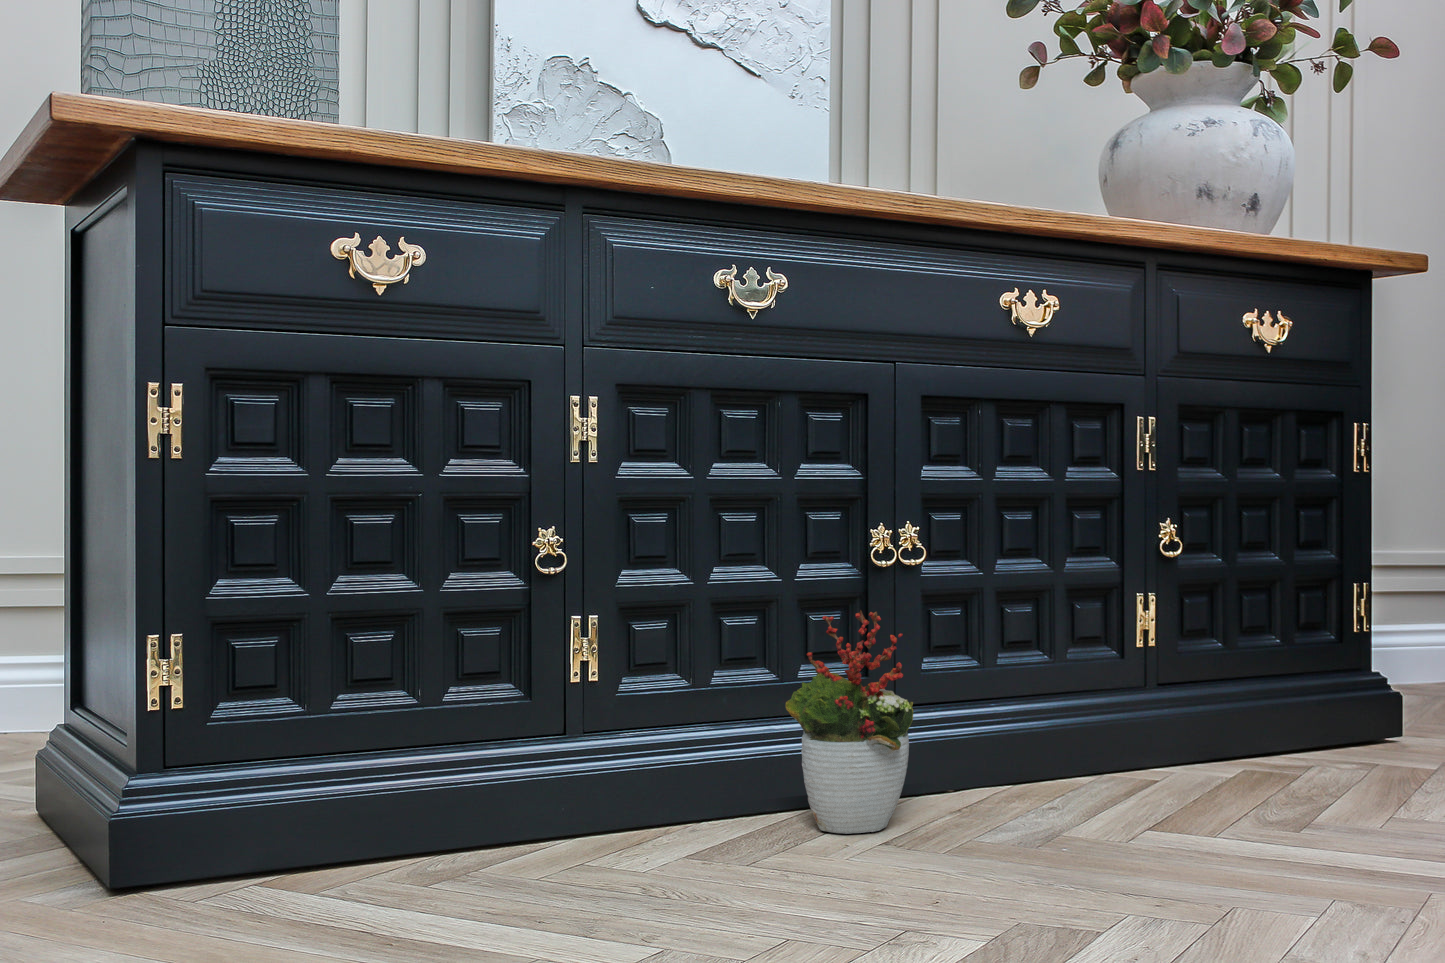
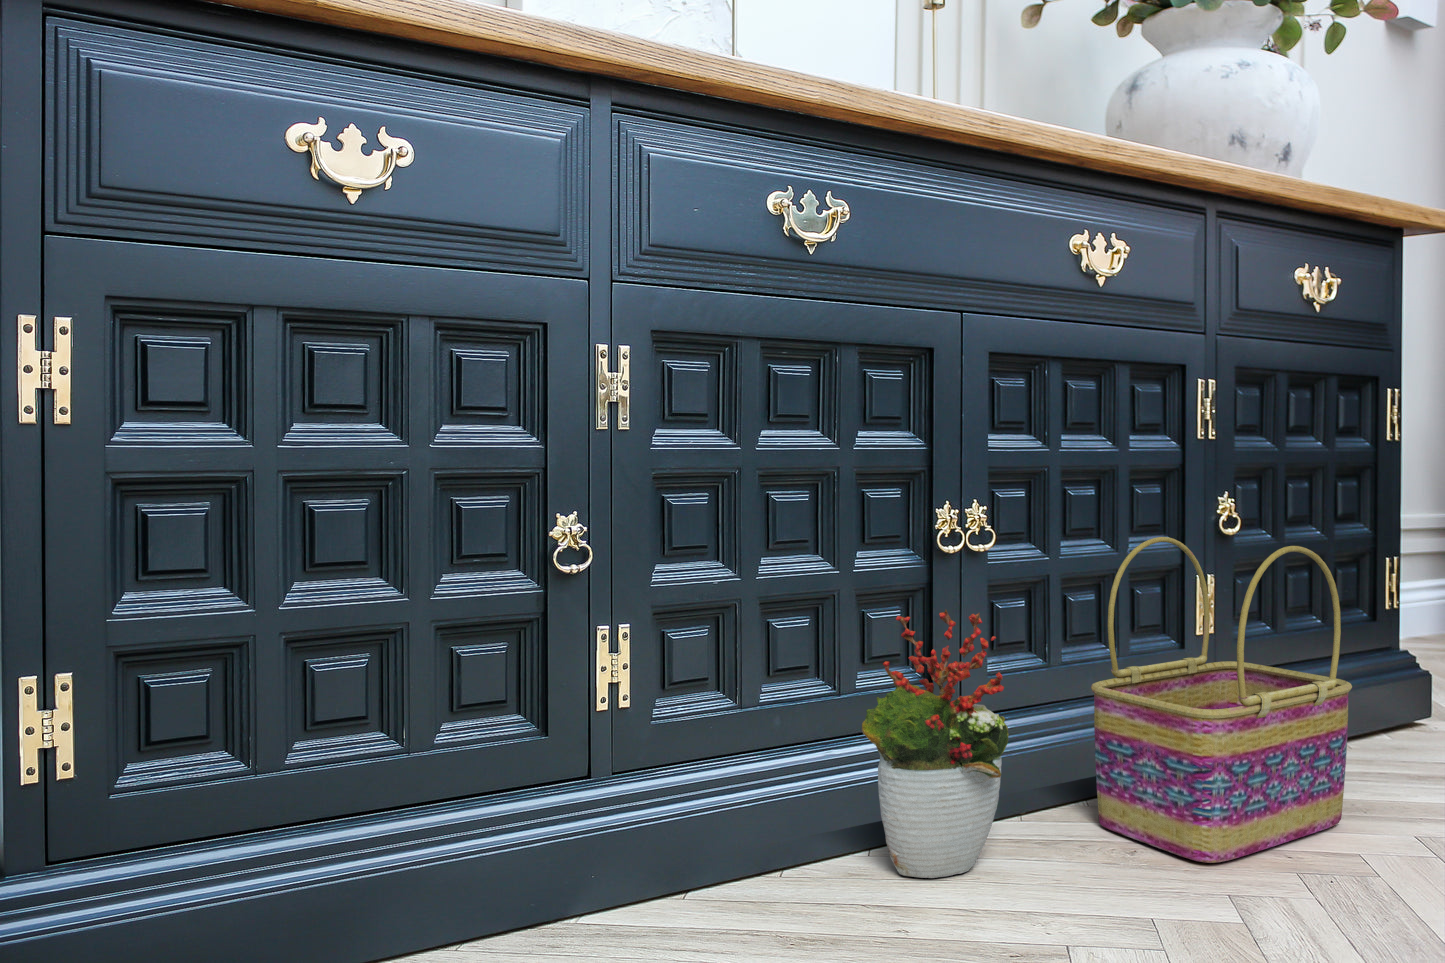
basket: none [1010,556,1251,834] -> present [1091,537,1352,863]

